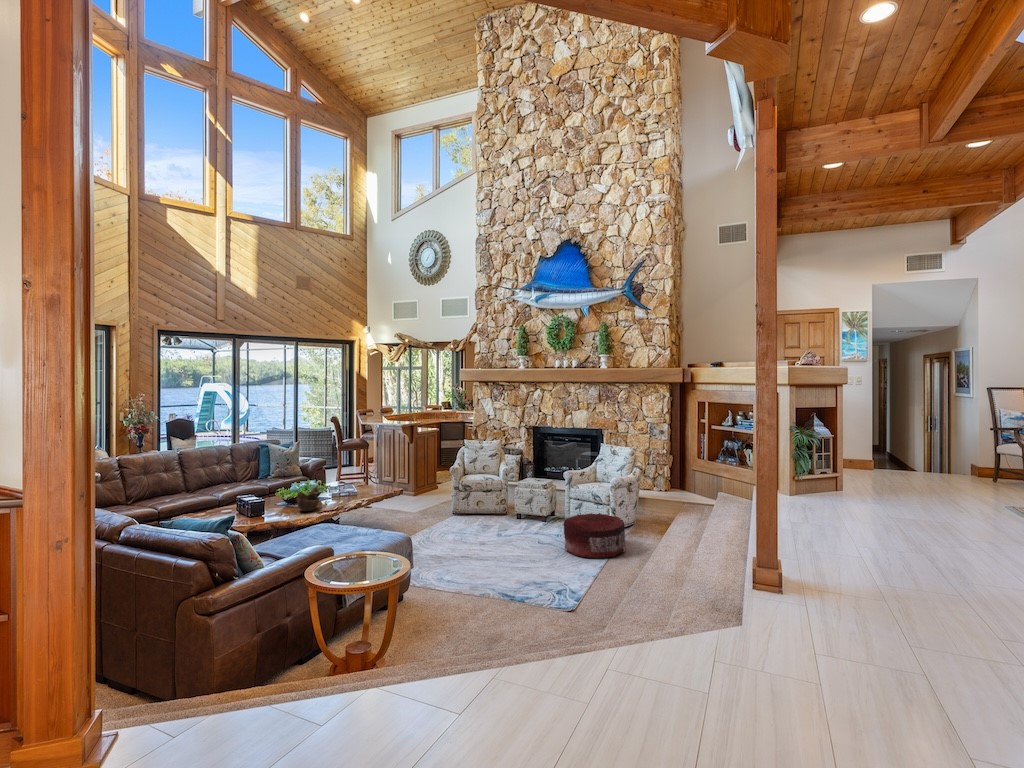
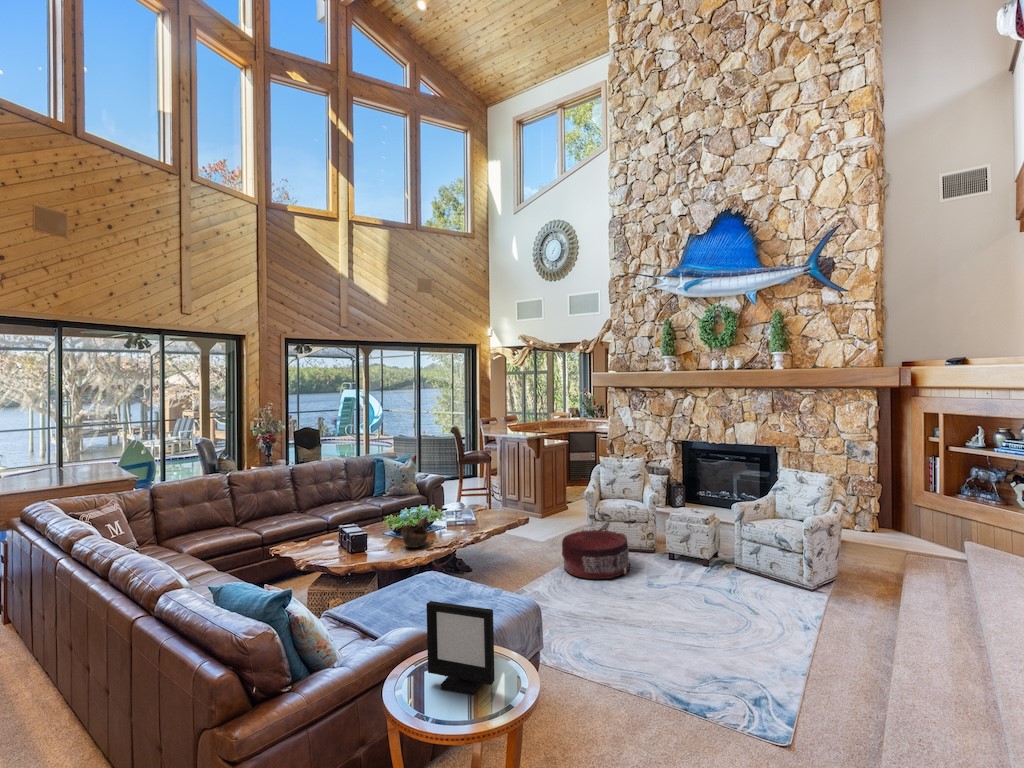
pouf: present [564,513,625,558] -> present [562,530,630,579]
picture frame: none [337,522,385,580] -> present [426,601,495,695]

